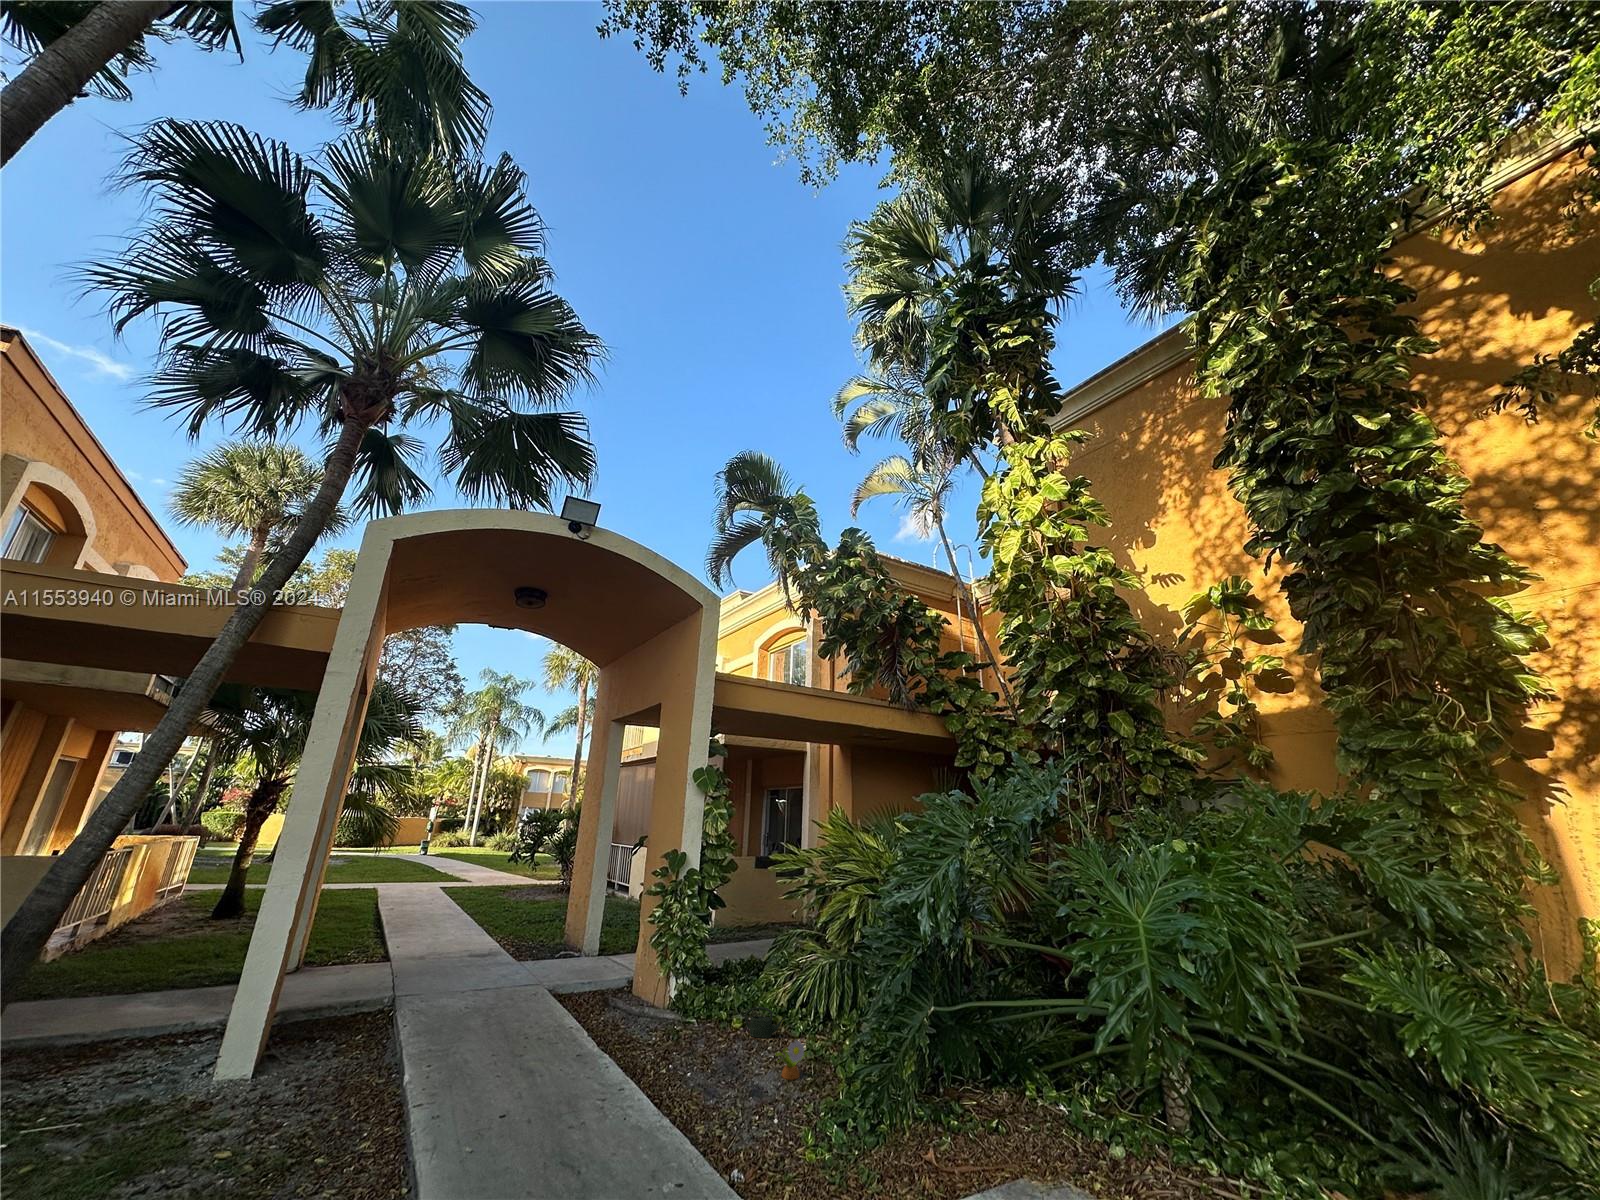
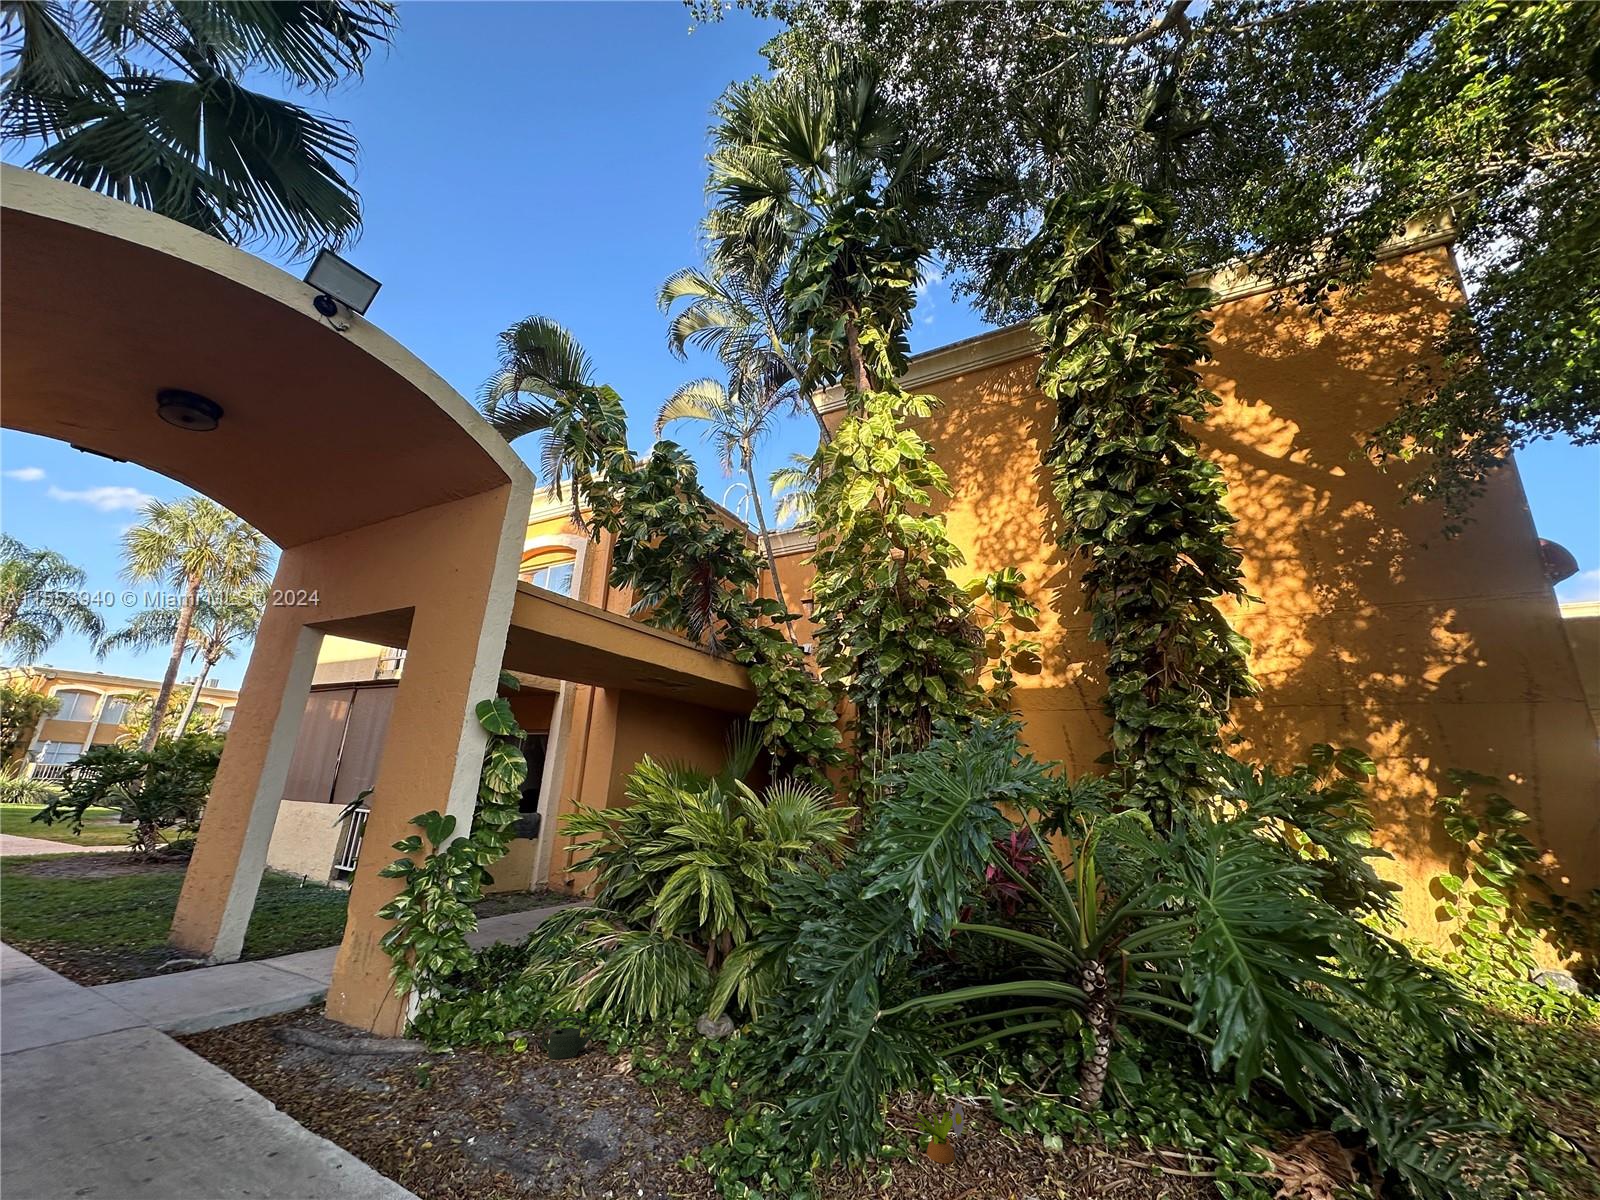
decorative plant: present [776,1040,808,1080] -> present [913,1102,964,1163]

